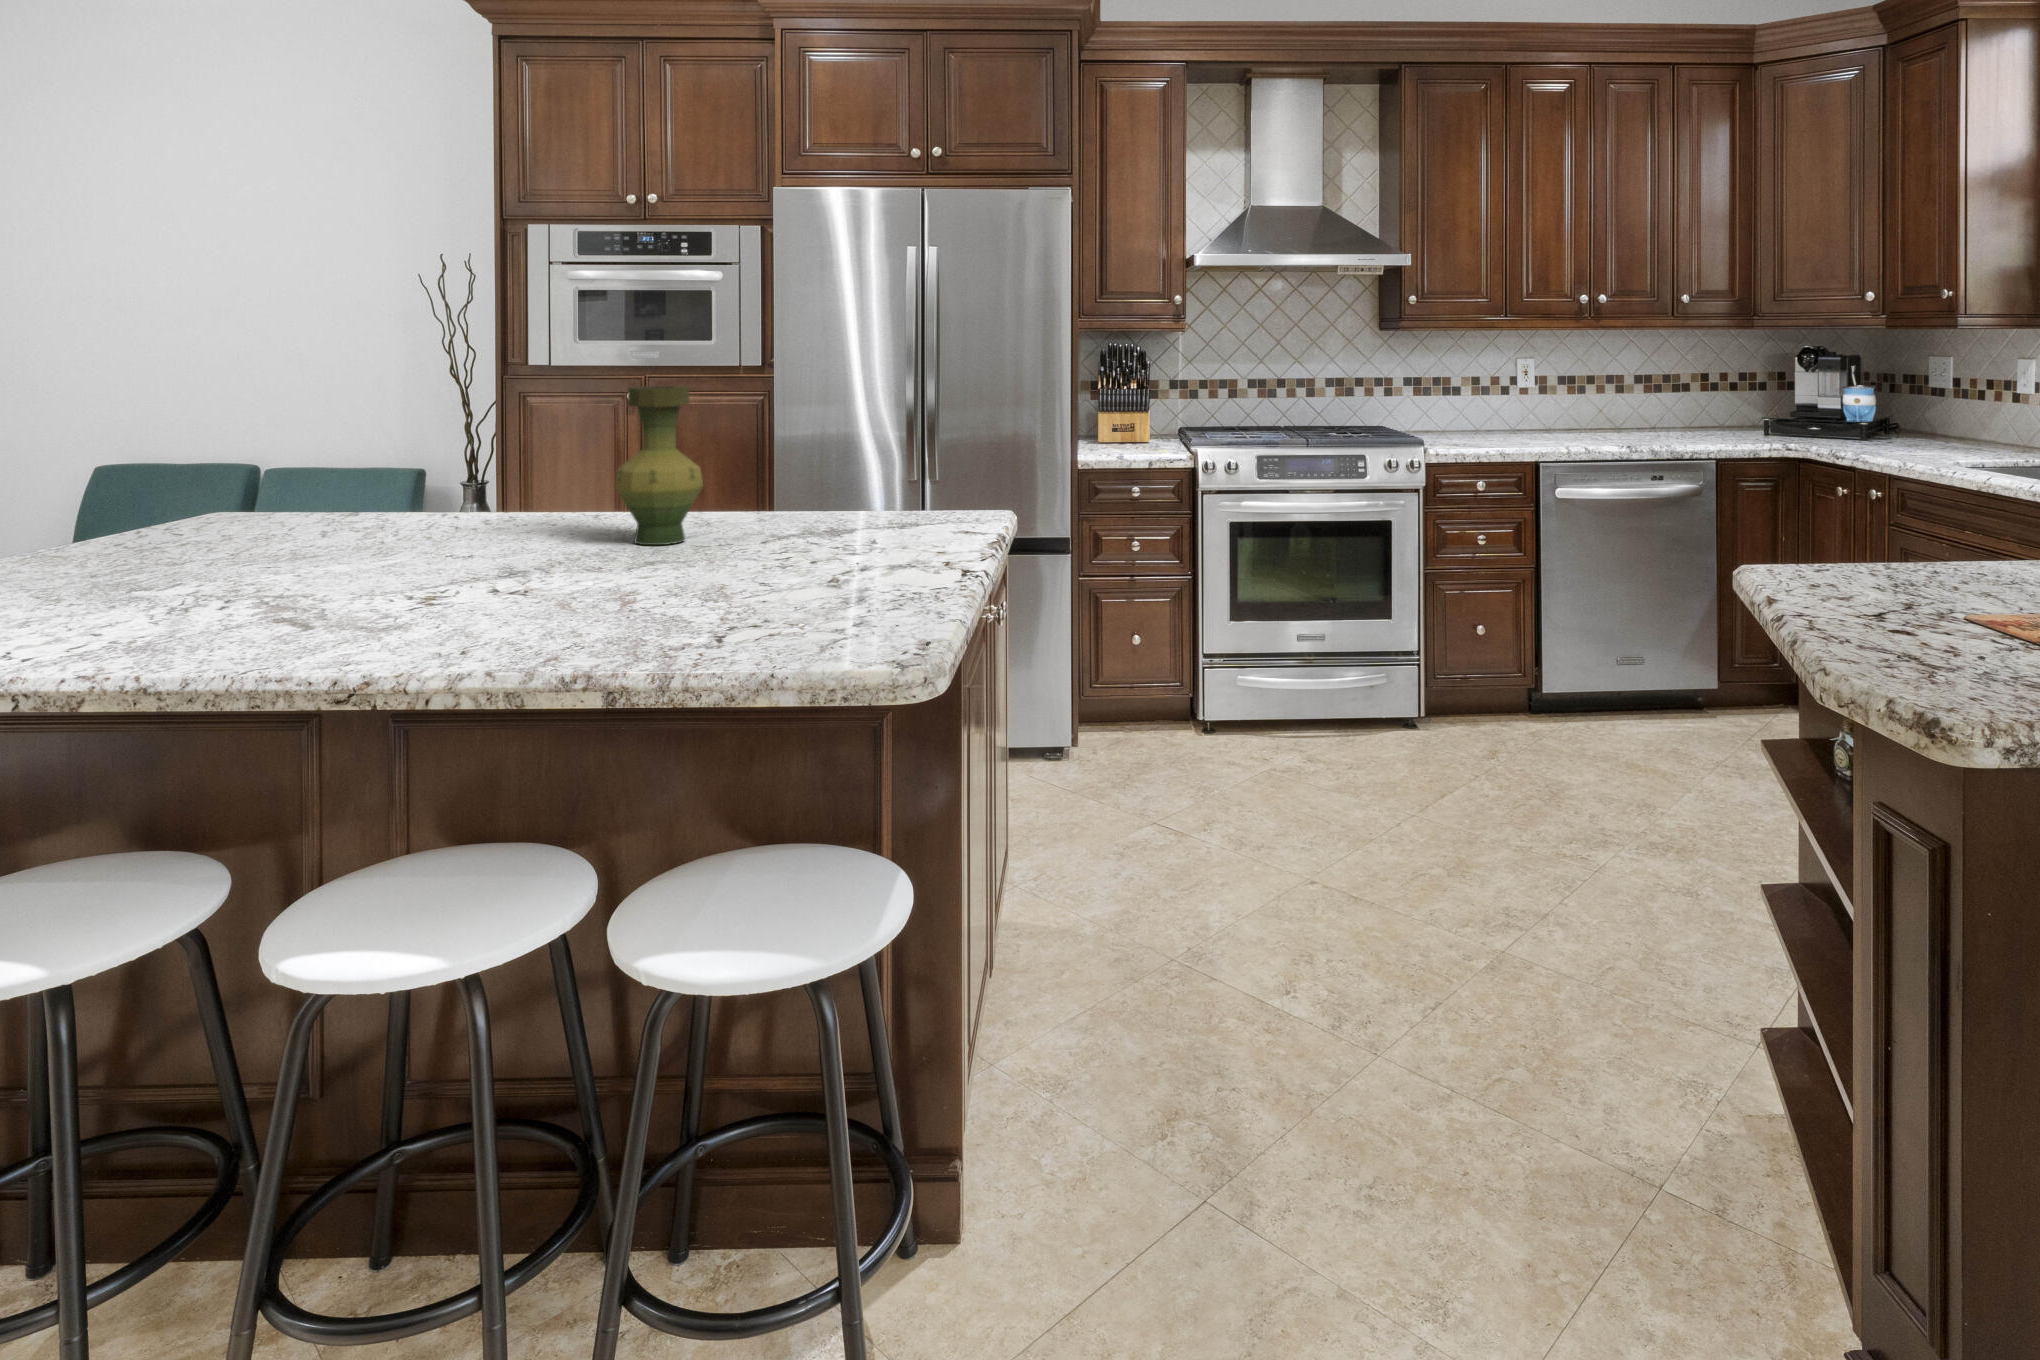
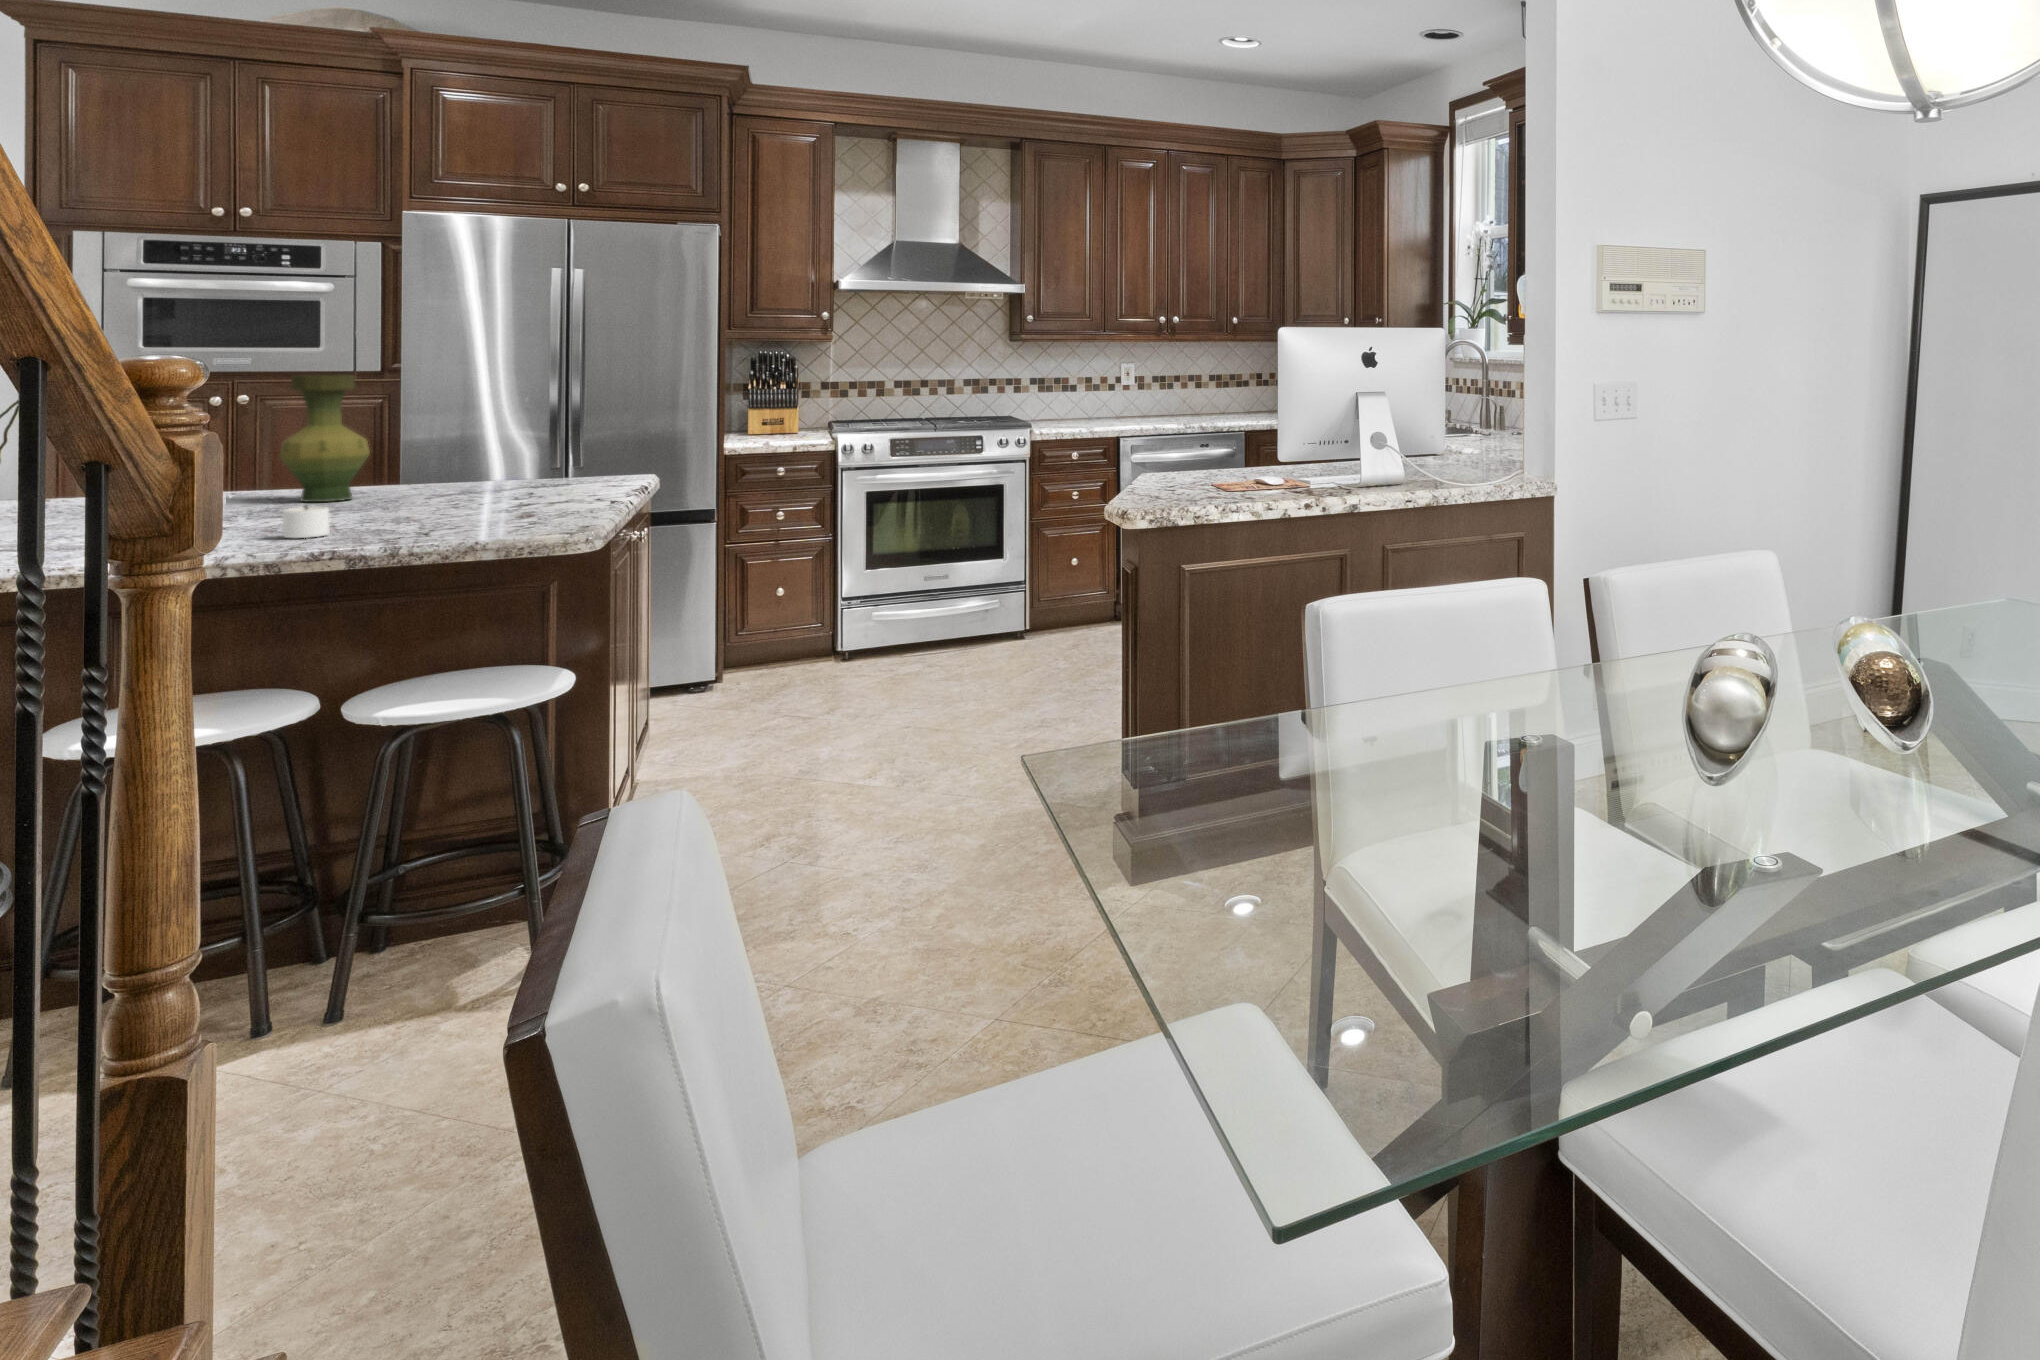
candle: none [555,588,631,638] -> present [283,506,330,538]

